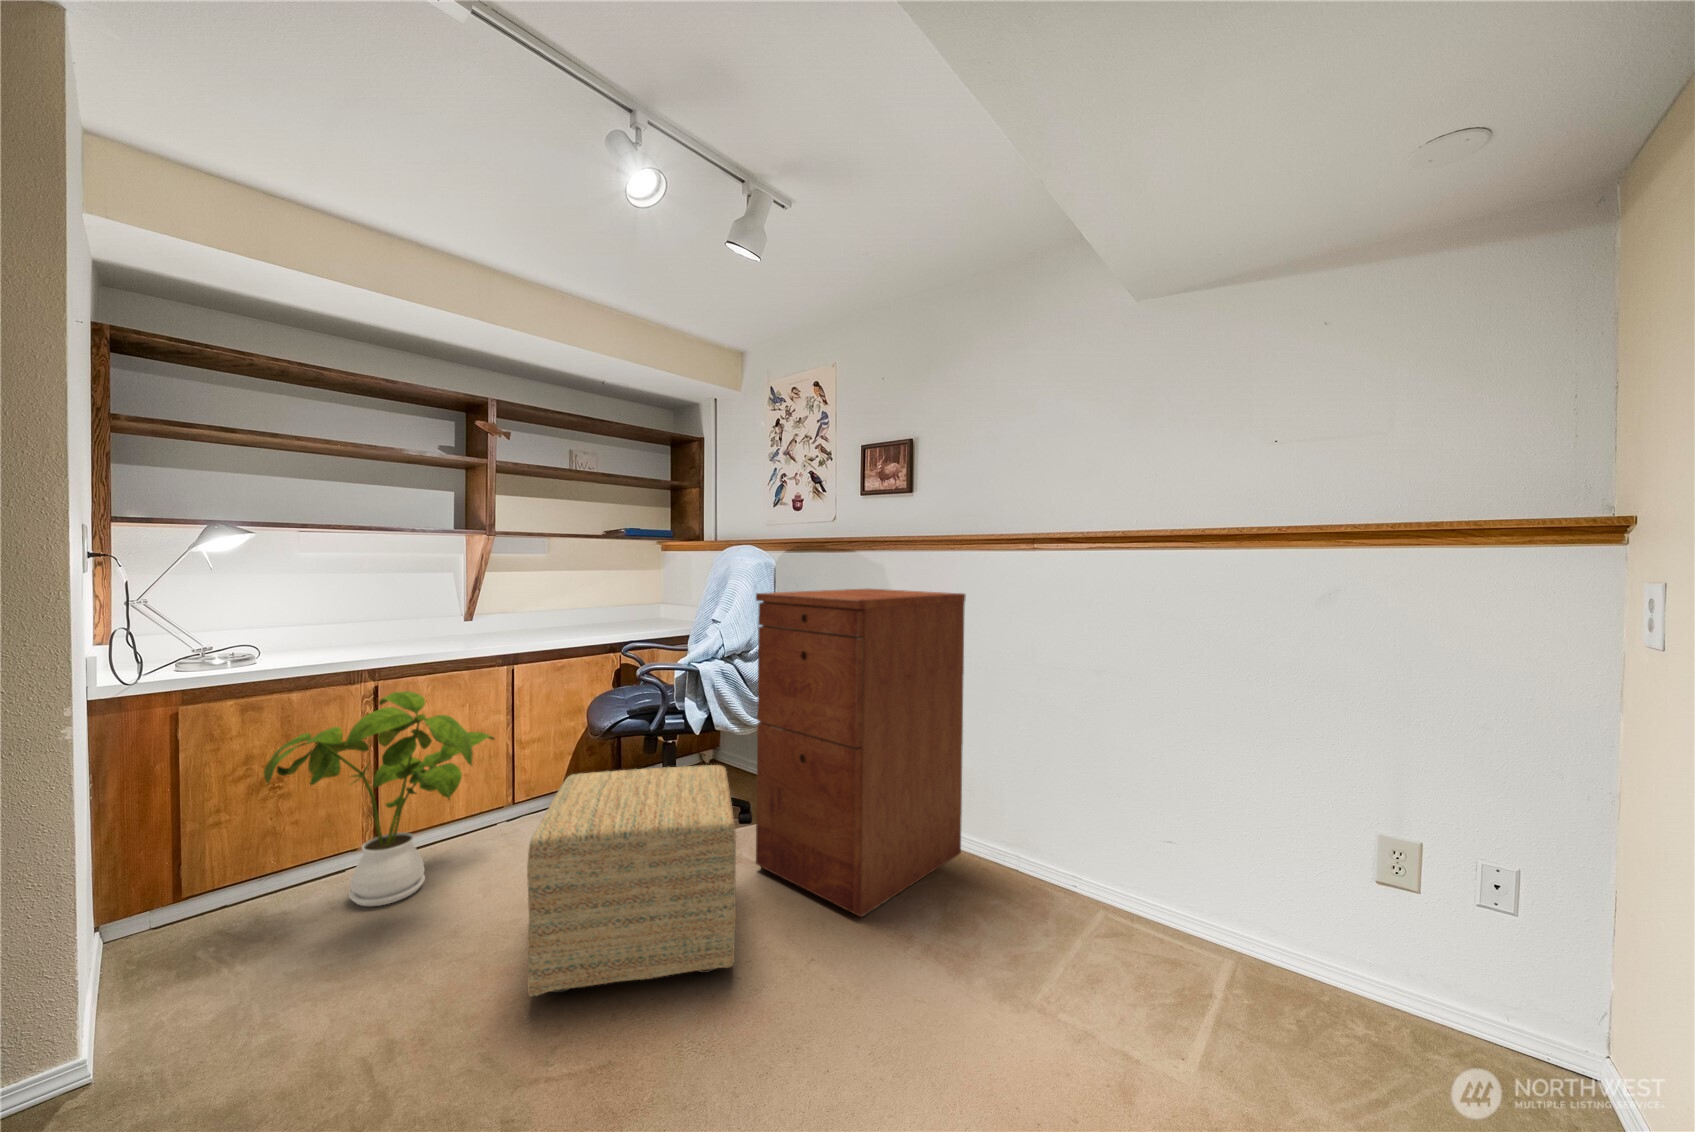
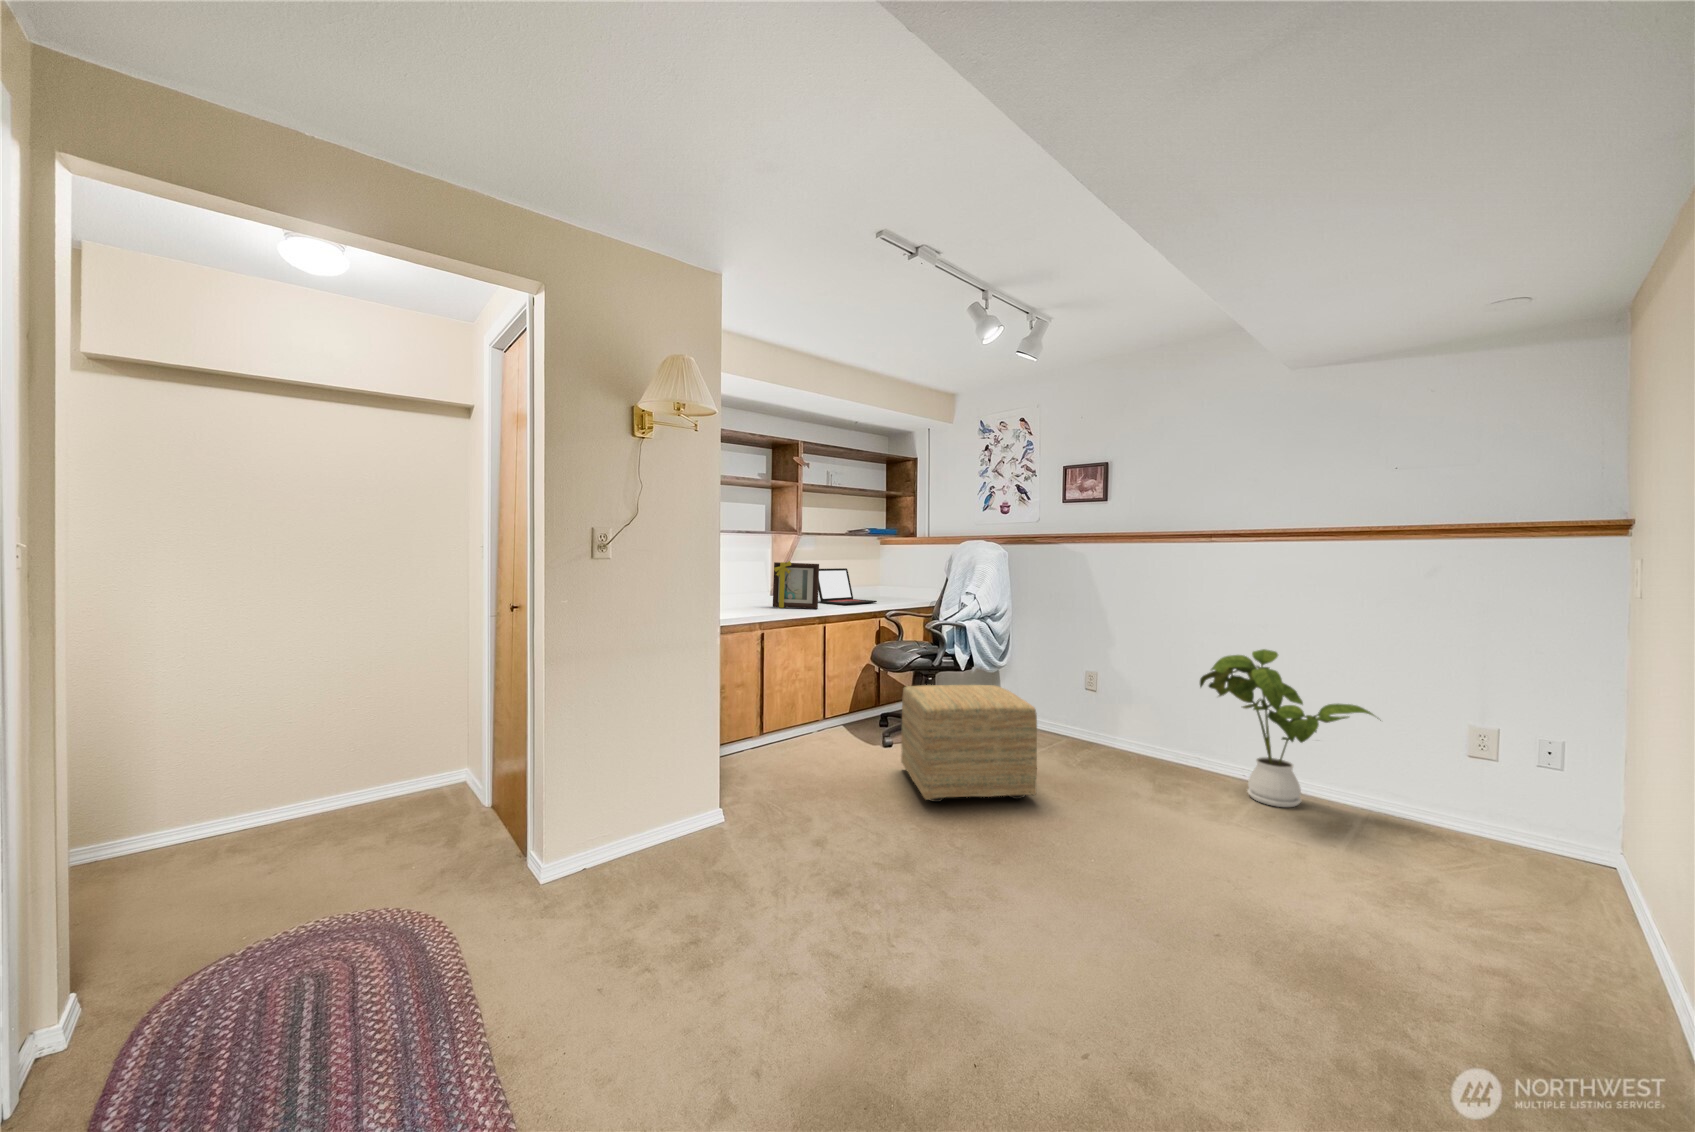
picture frame: none [445,574,518,643] -> present [773,561,819,609]
laptop: none [542,582,634,633] -> present [818,568,877,605]
filing cabinet: present [756,589,966,917] -> none [1013,572,1158,783]
house plant: present [264,691,495,906] -> present [1200,649,1381,807]

